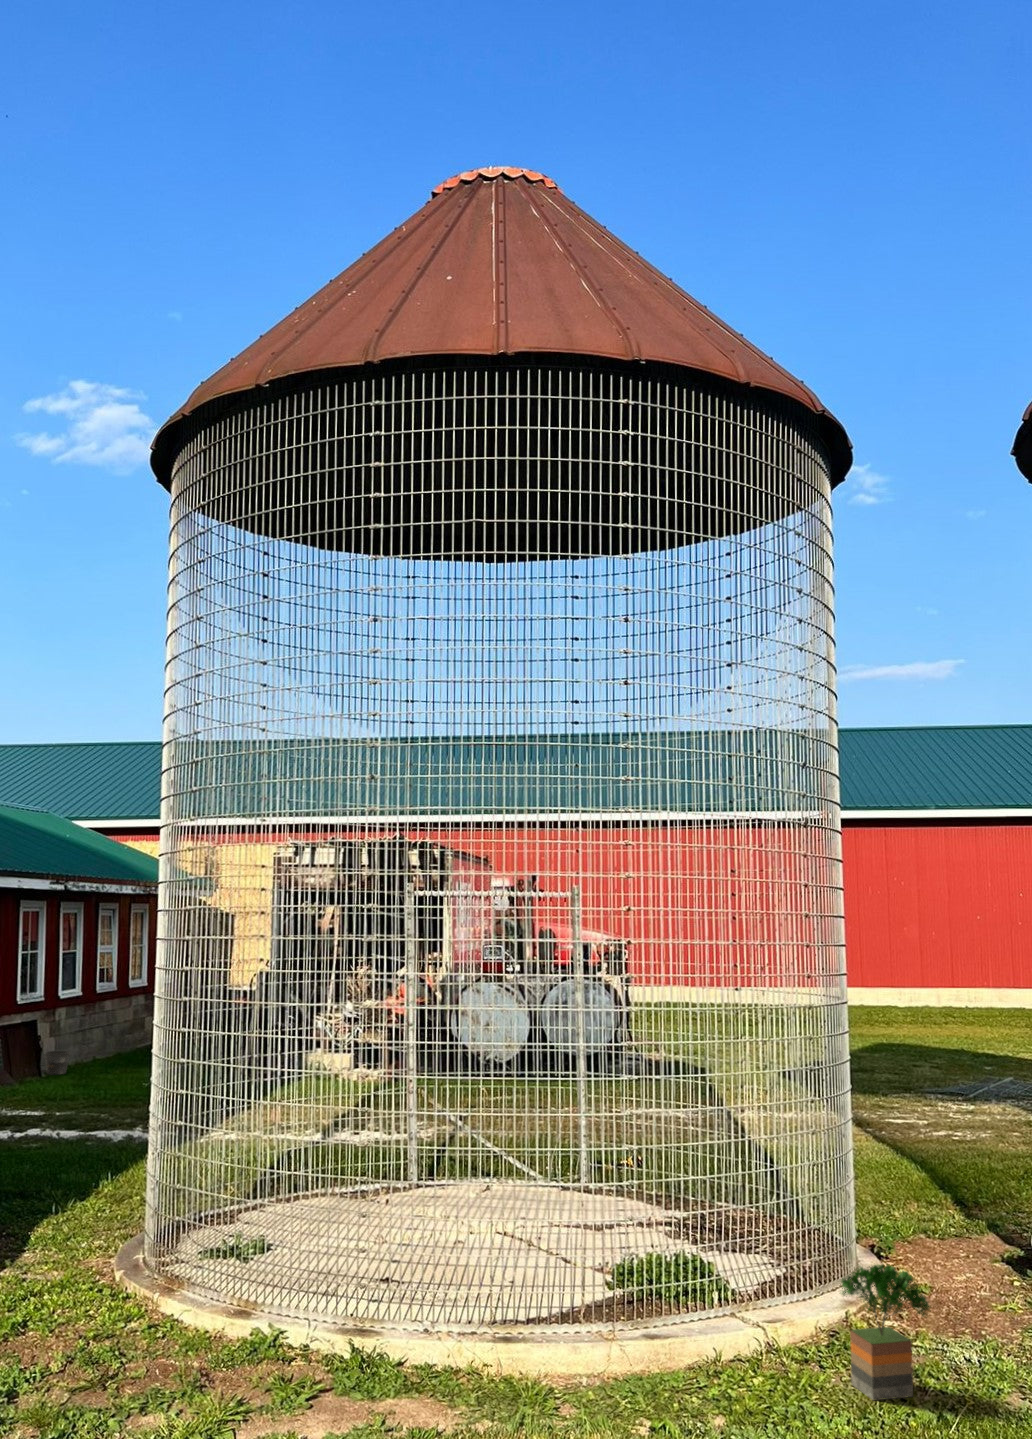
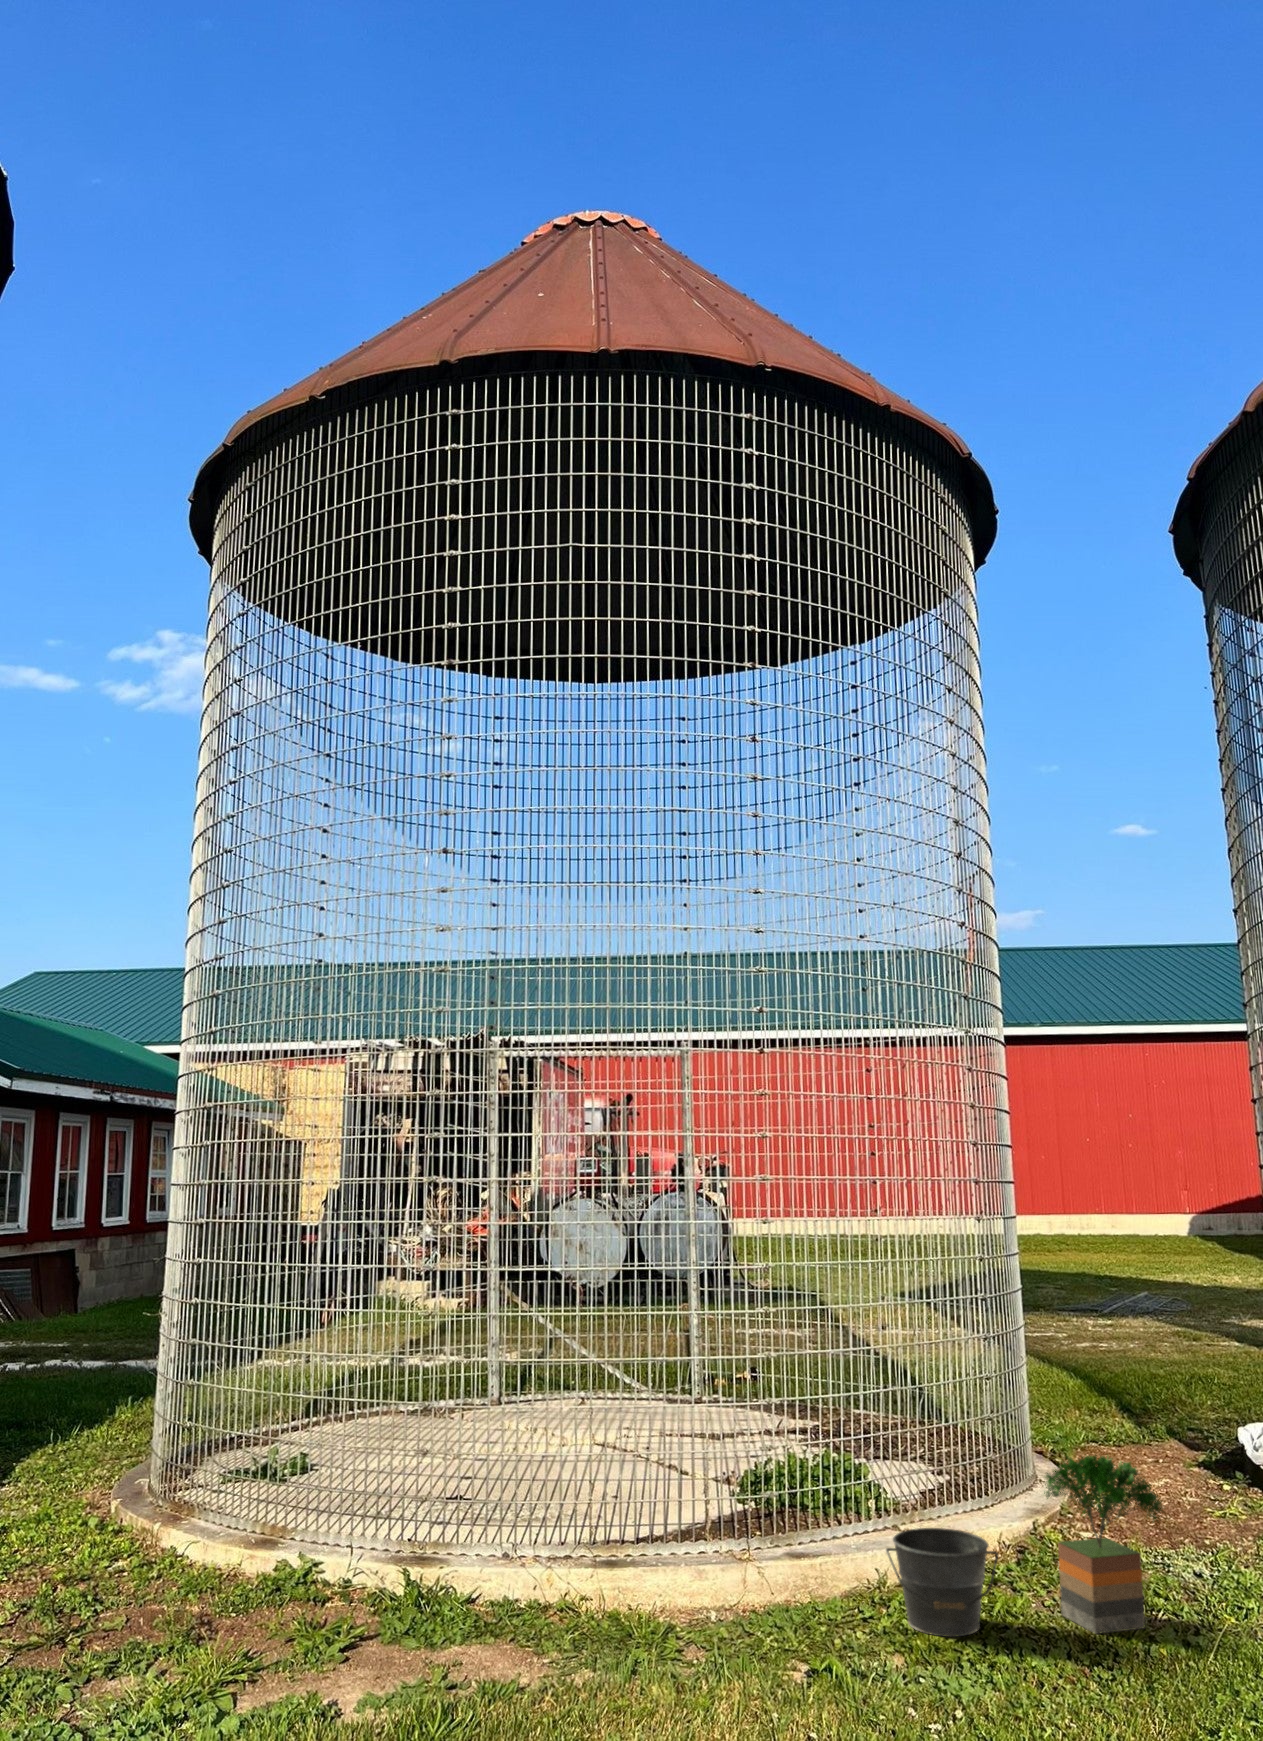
bucket: present [44,1051,70,1074] -> present [886,1528,998,1637]

